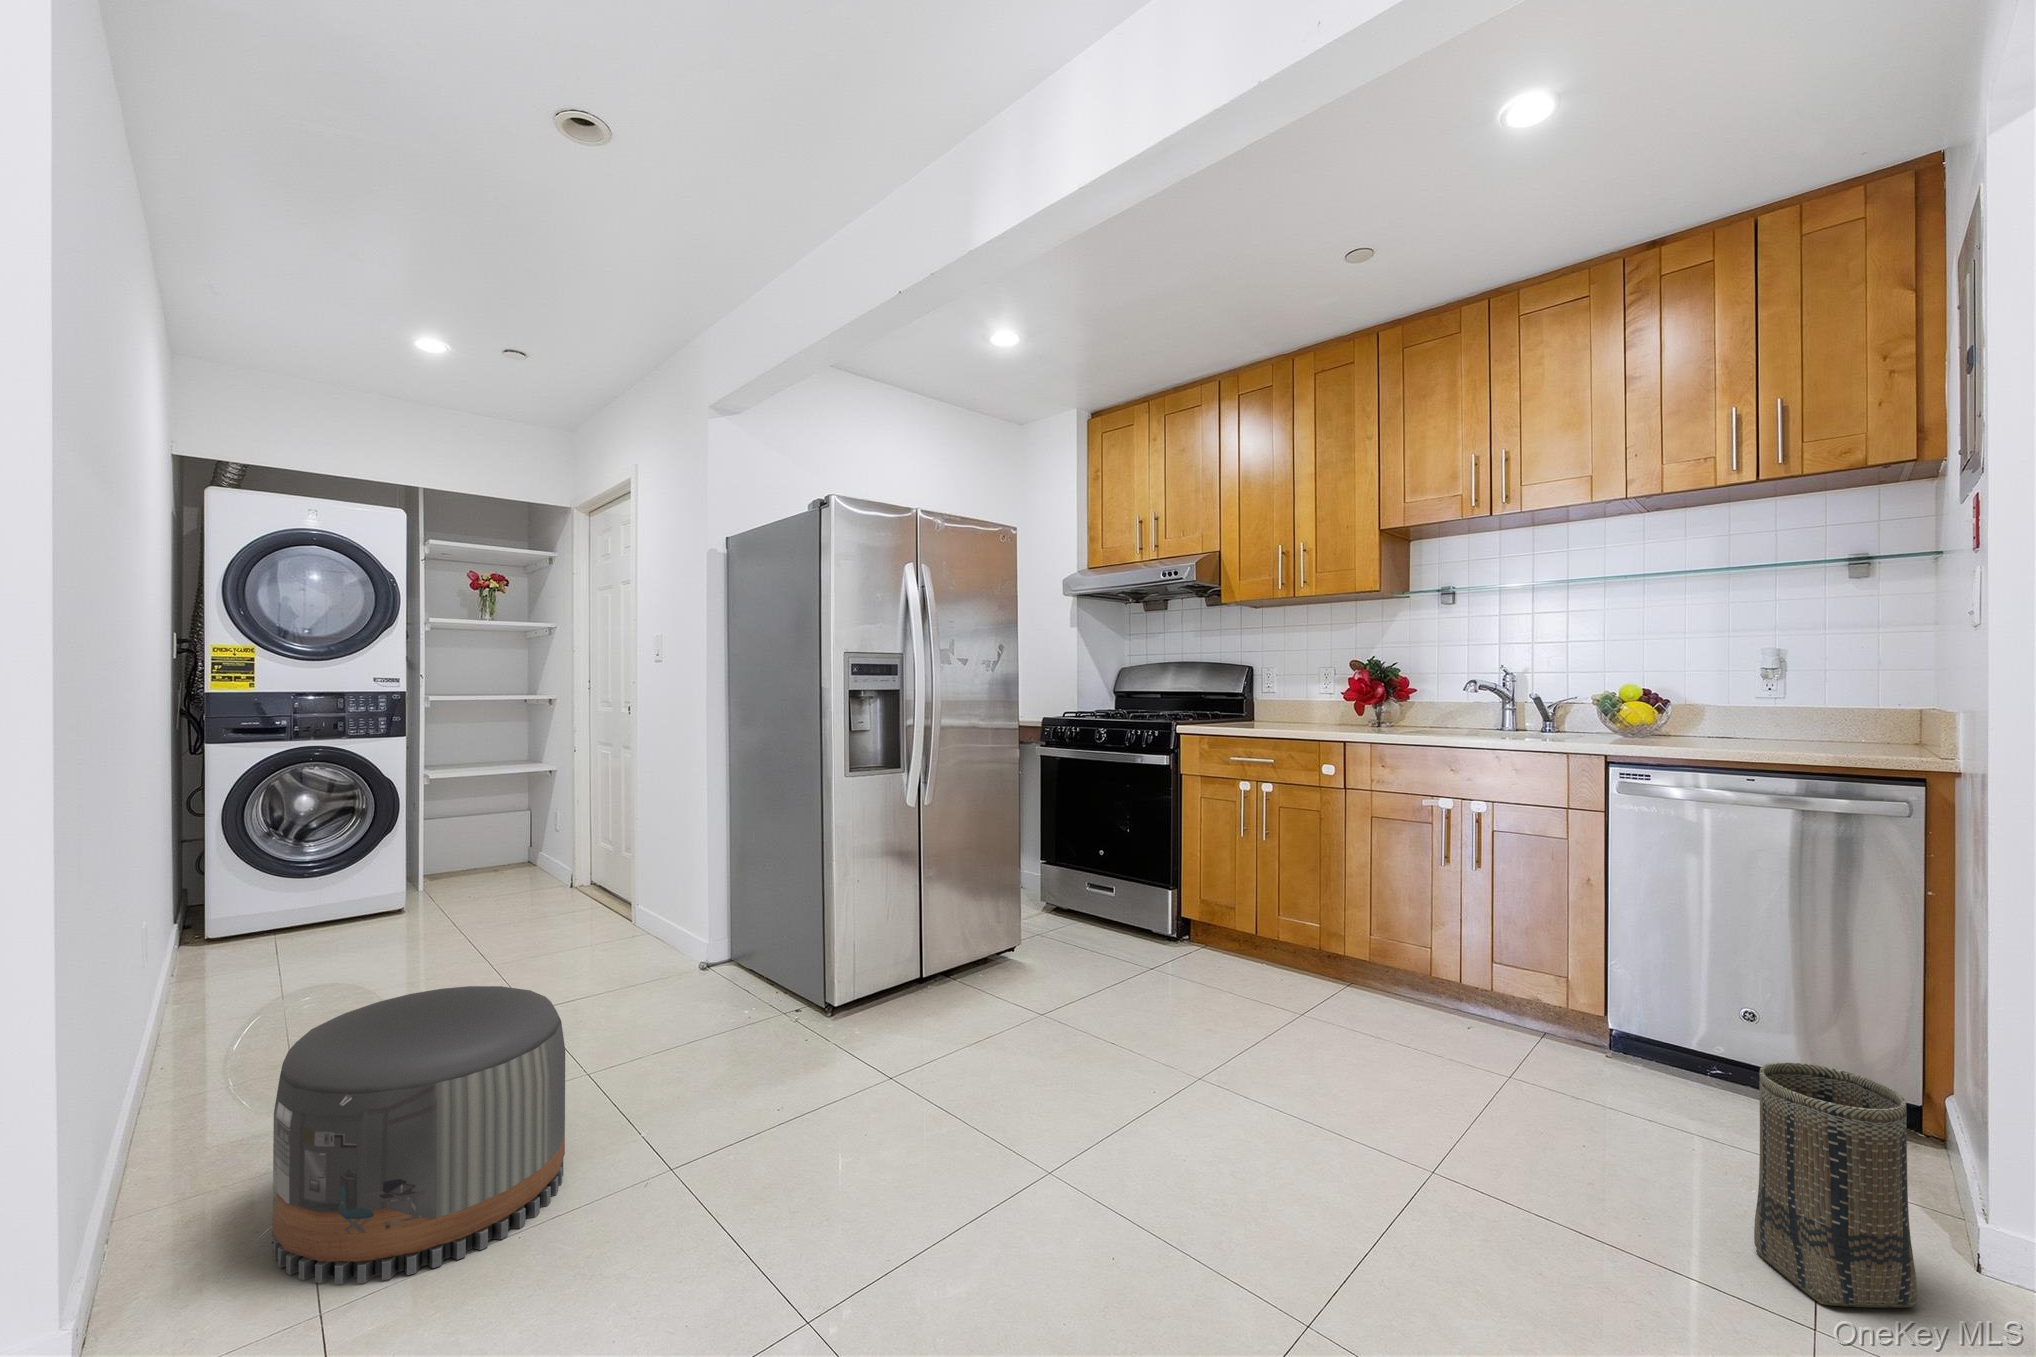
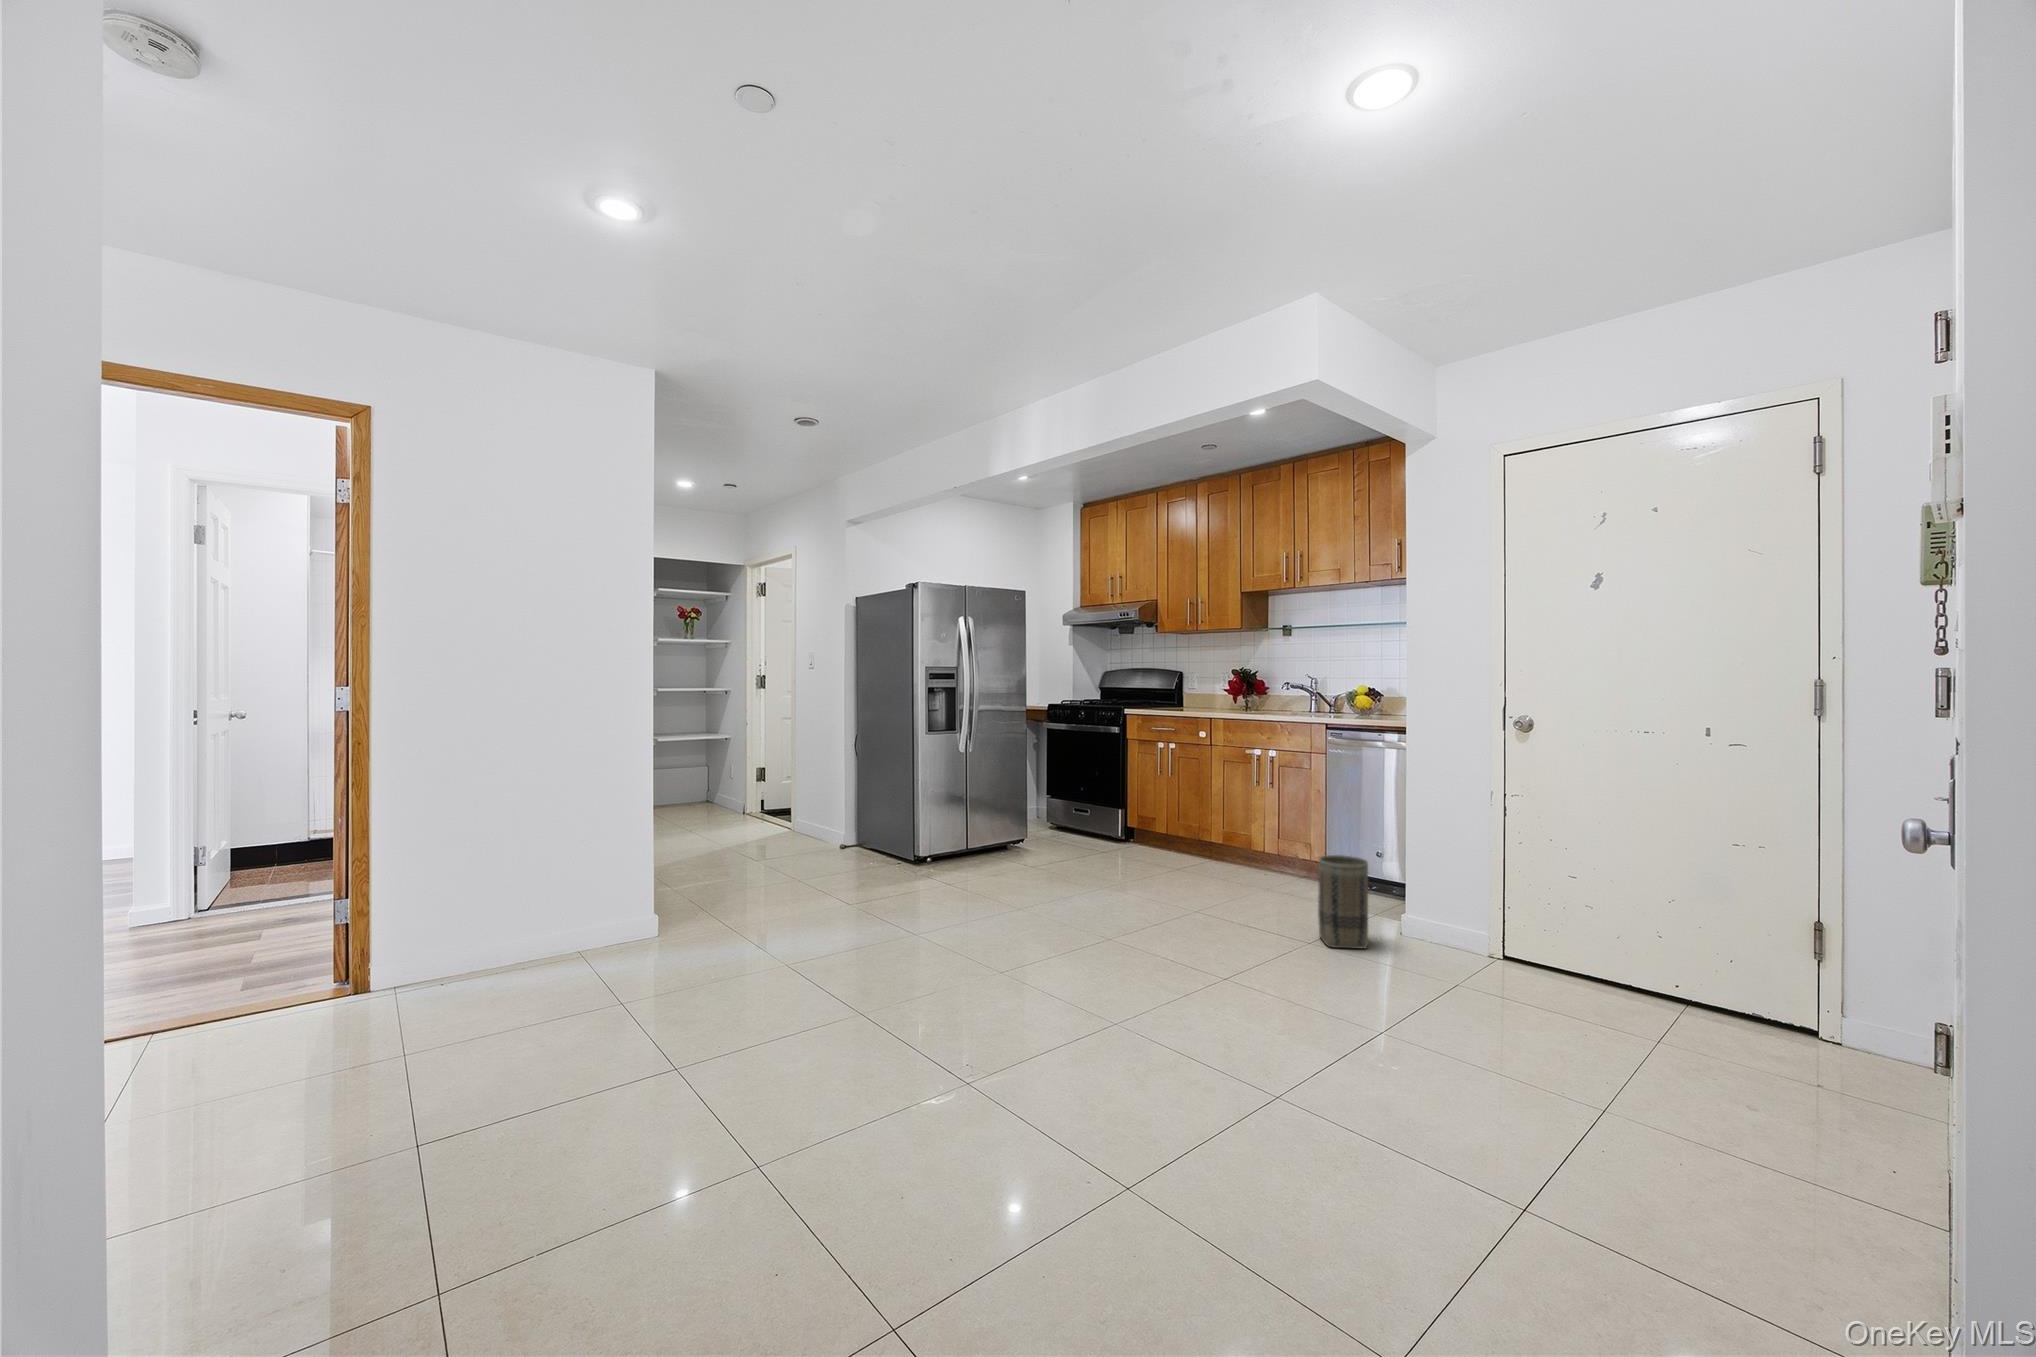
pouf: present [273,986,565,1284] -> none [688,825,800,930]

